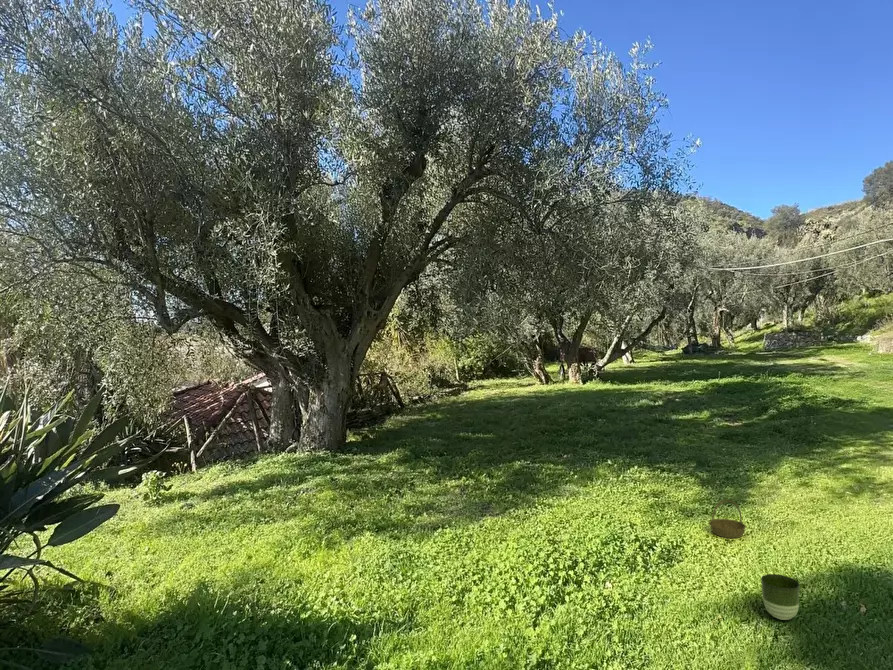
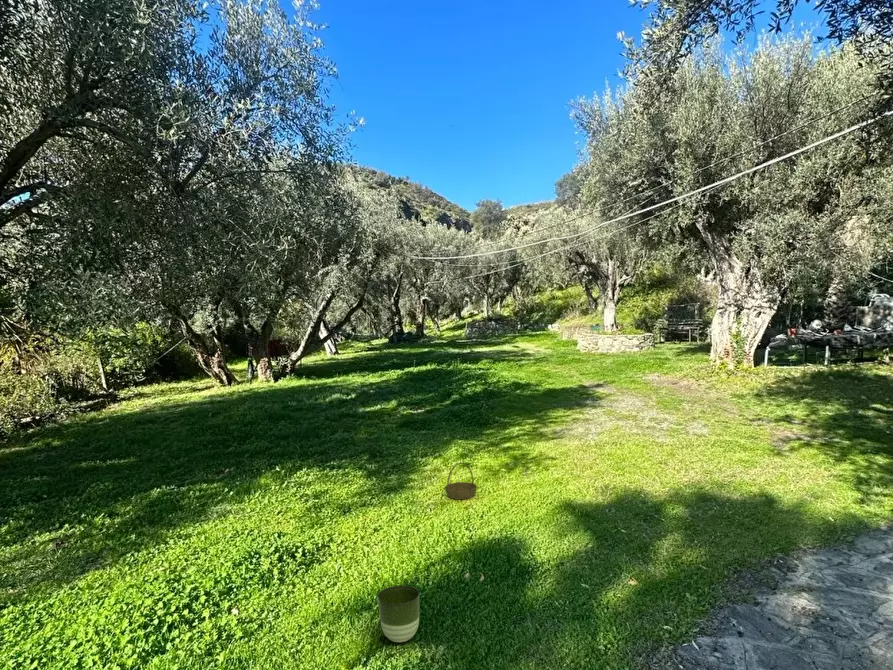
basket: present [709,500,746,538] -> present [445,463,477,500]

